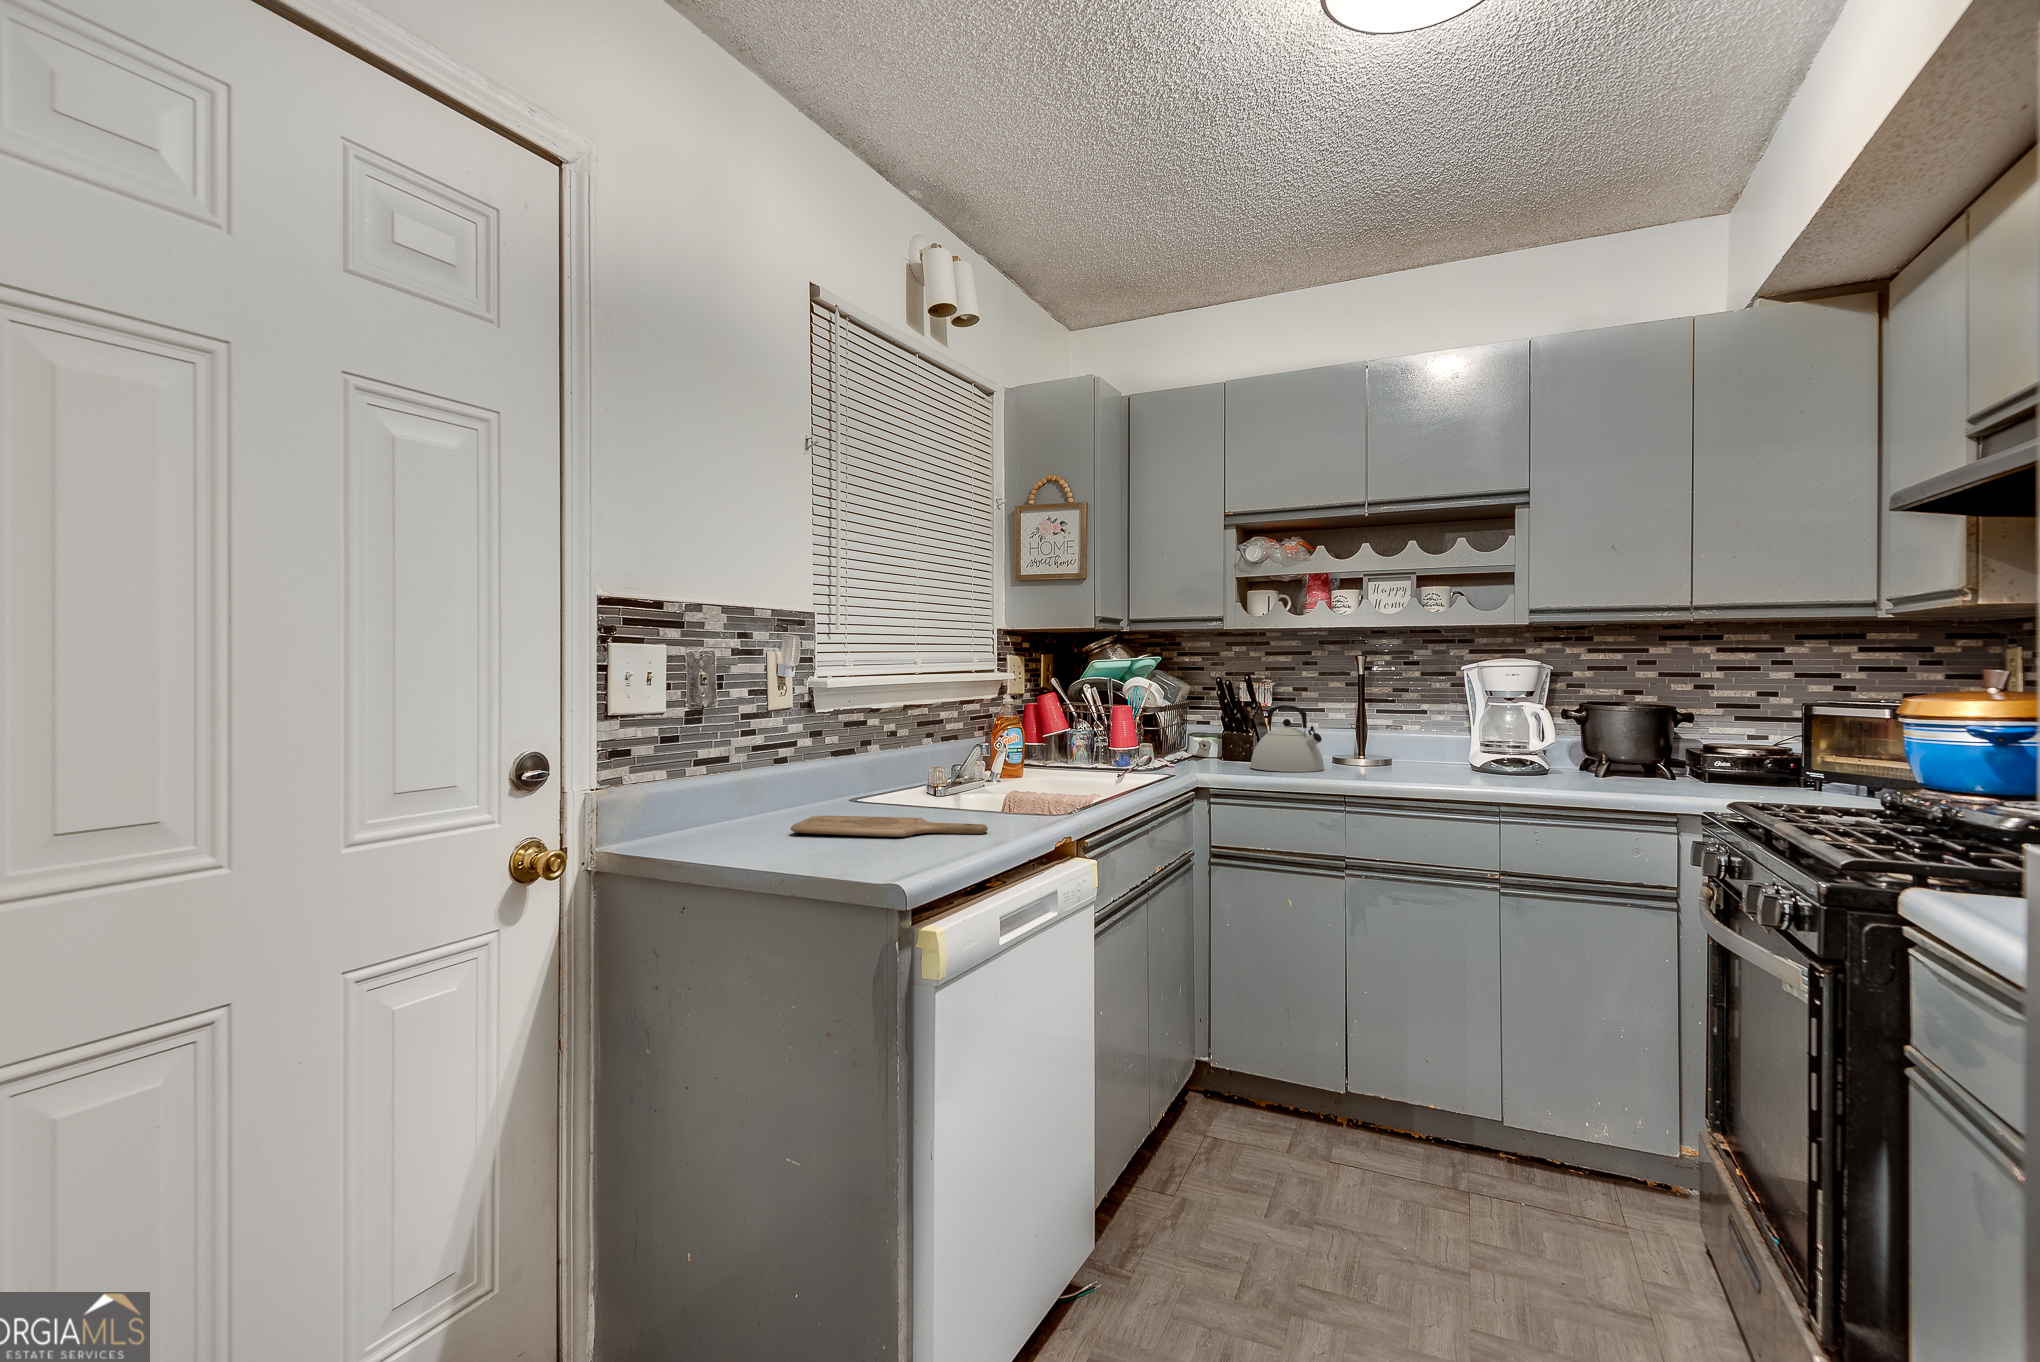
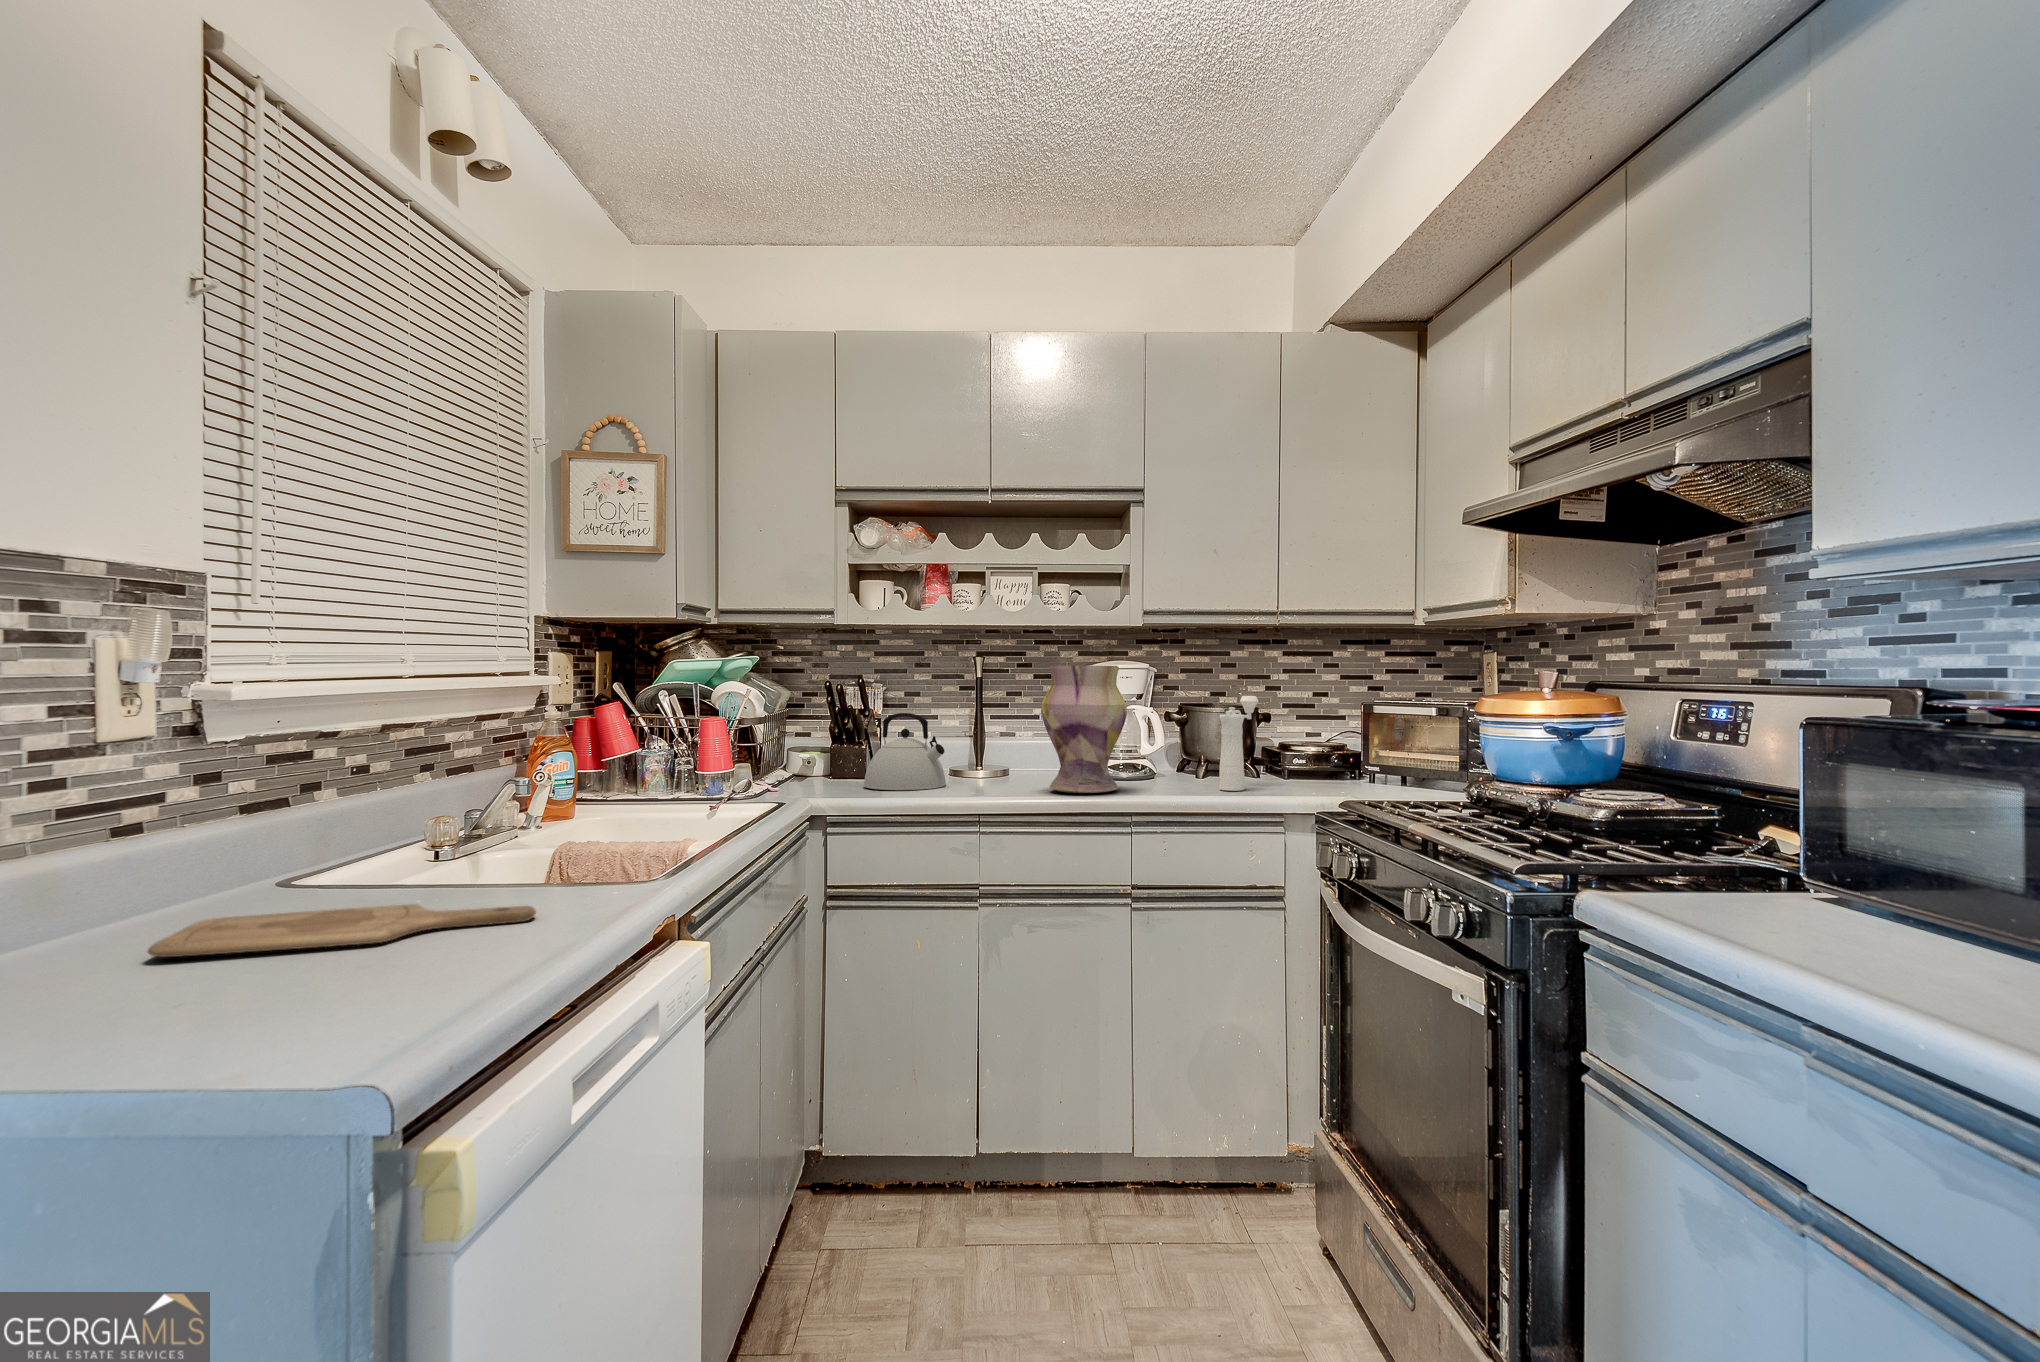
vase: none [1410,663,1500,782] -> present [1041,666,1127,793]
pepper mill: none [1604,693,1656,788] -> present [1219,696,1259,791]

